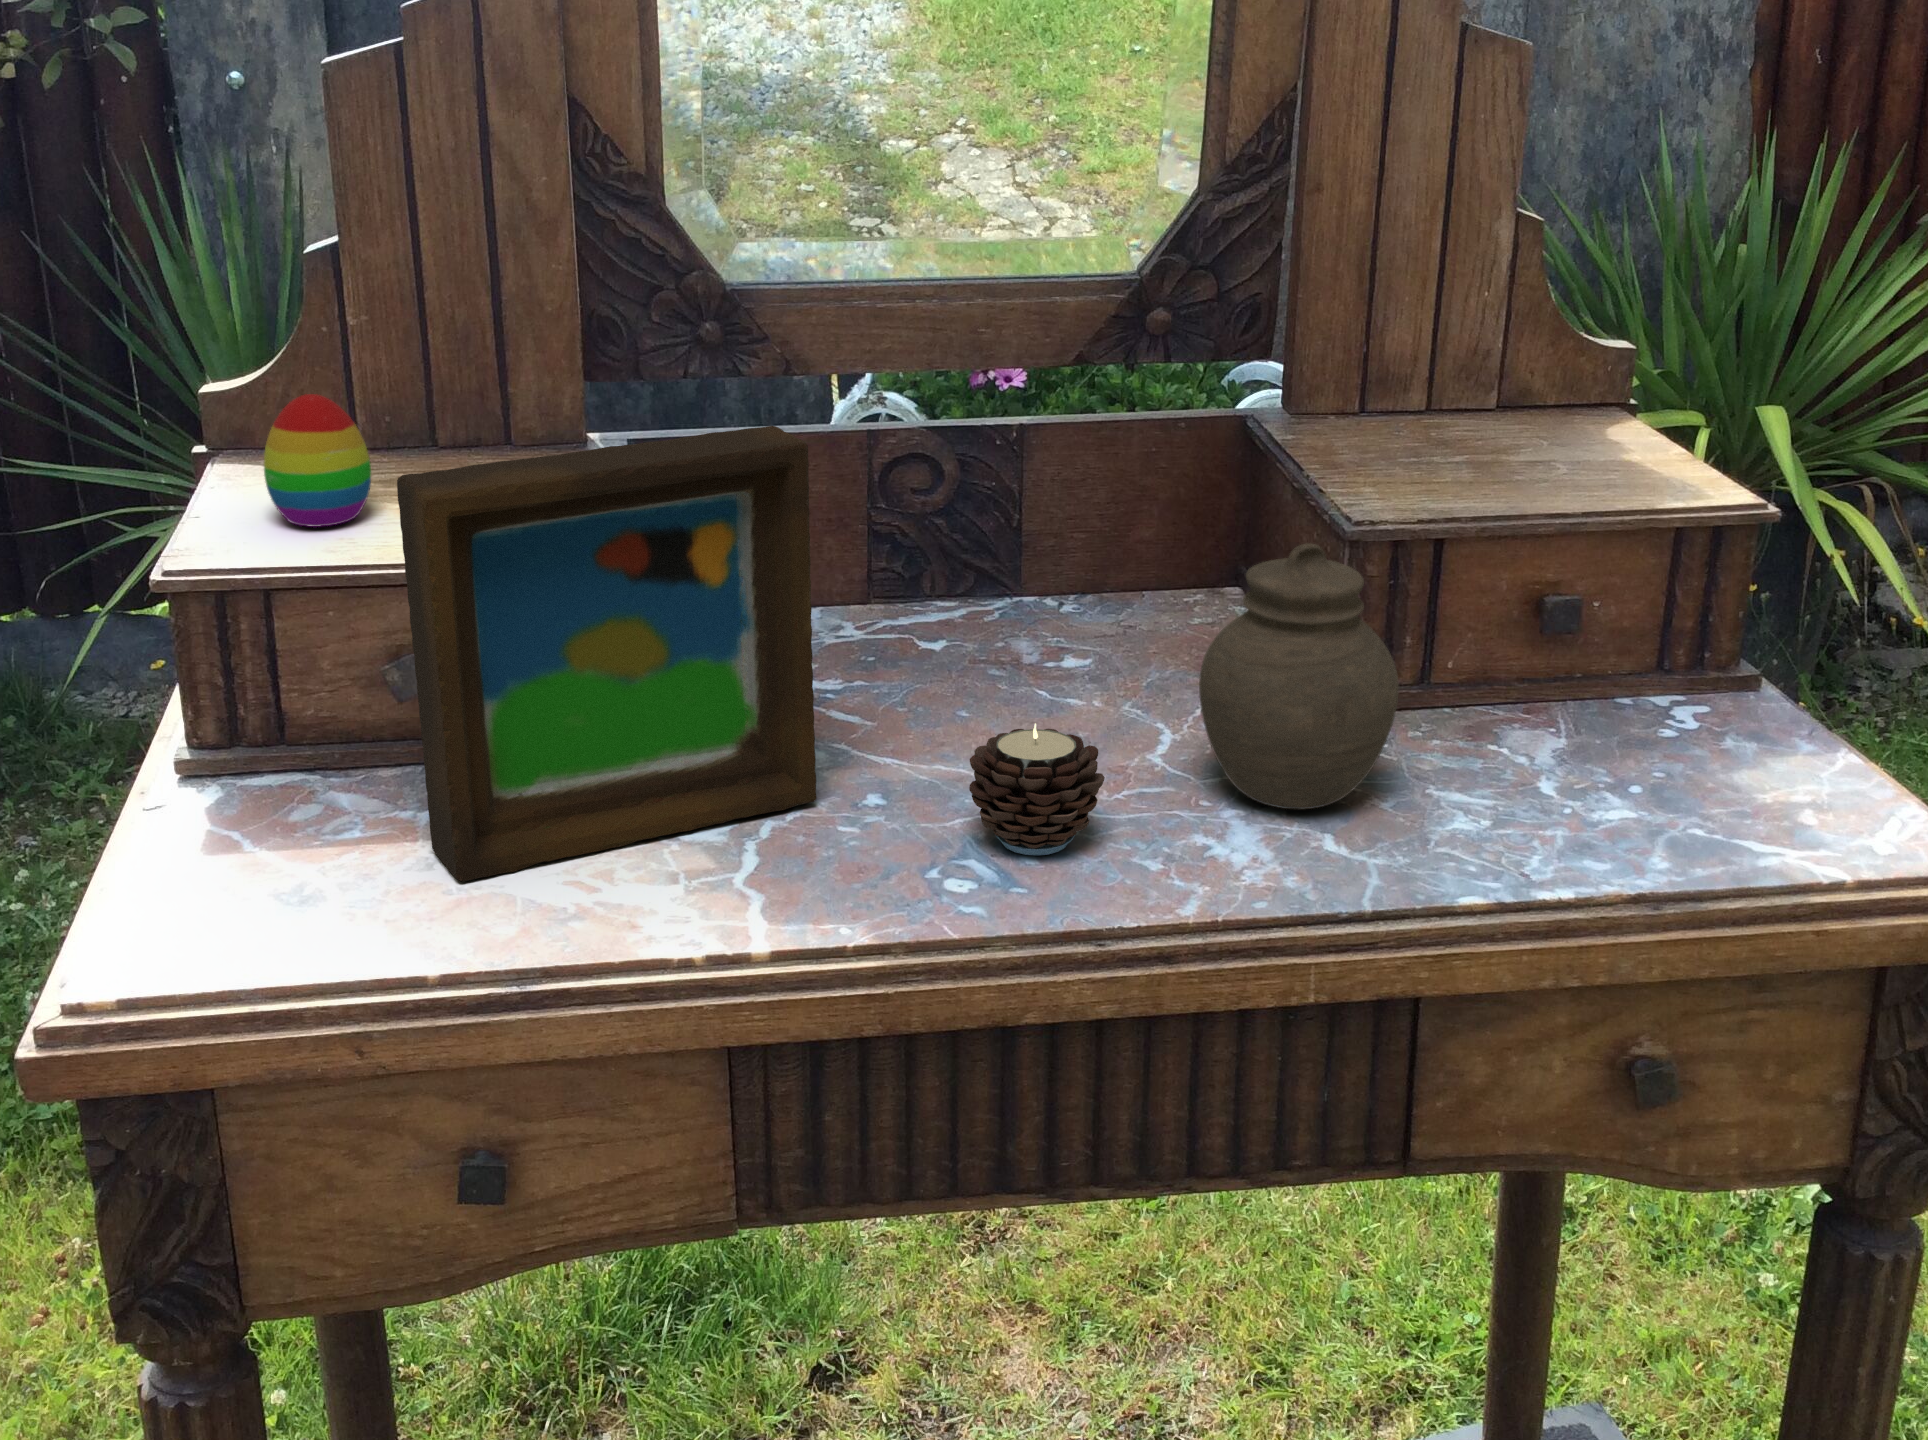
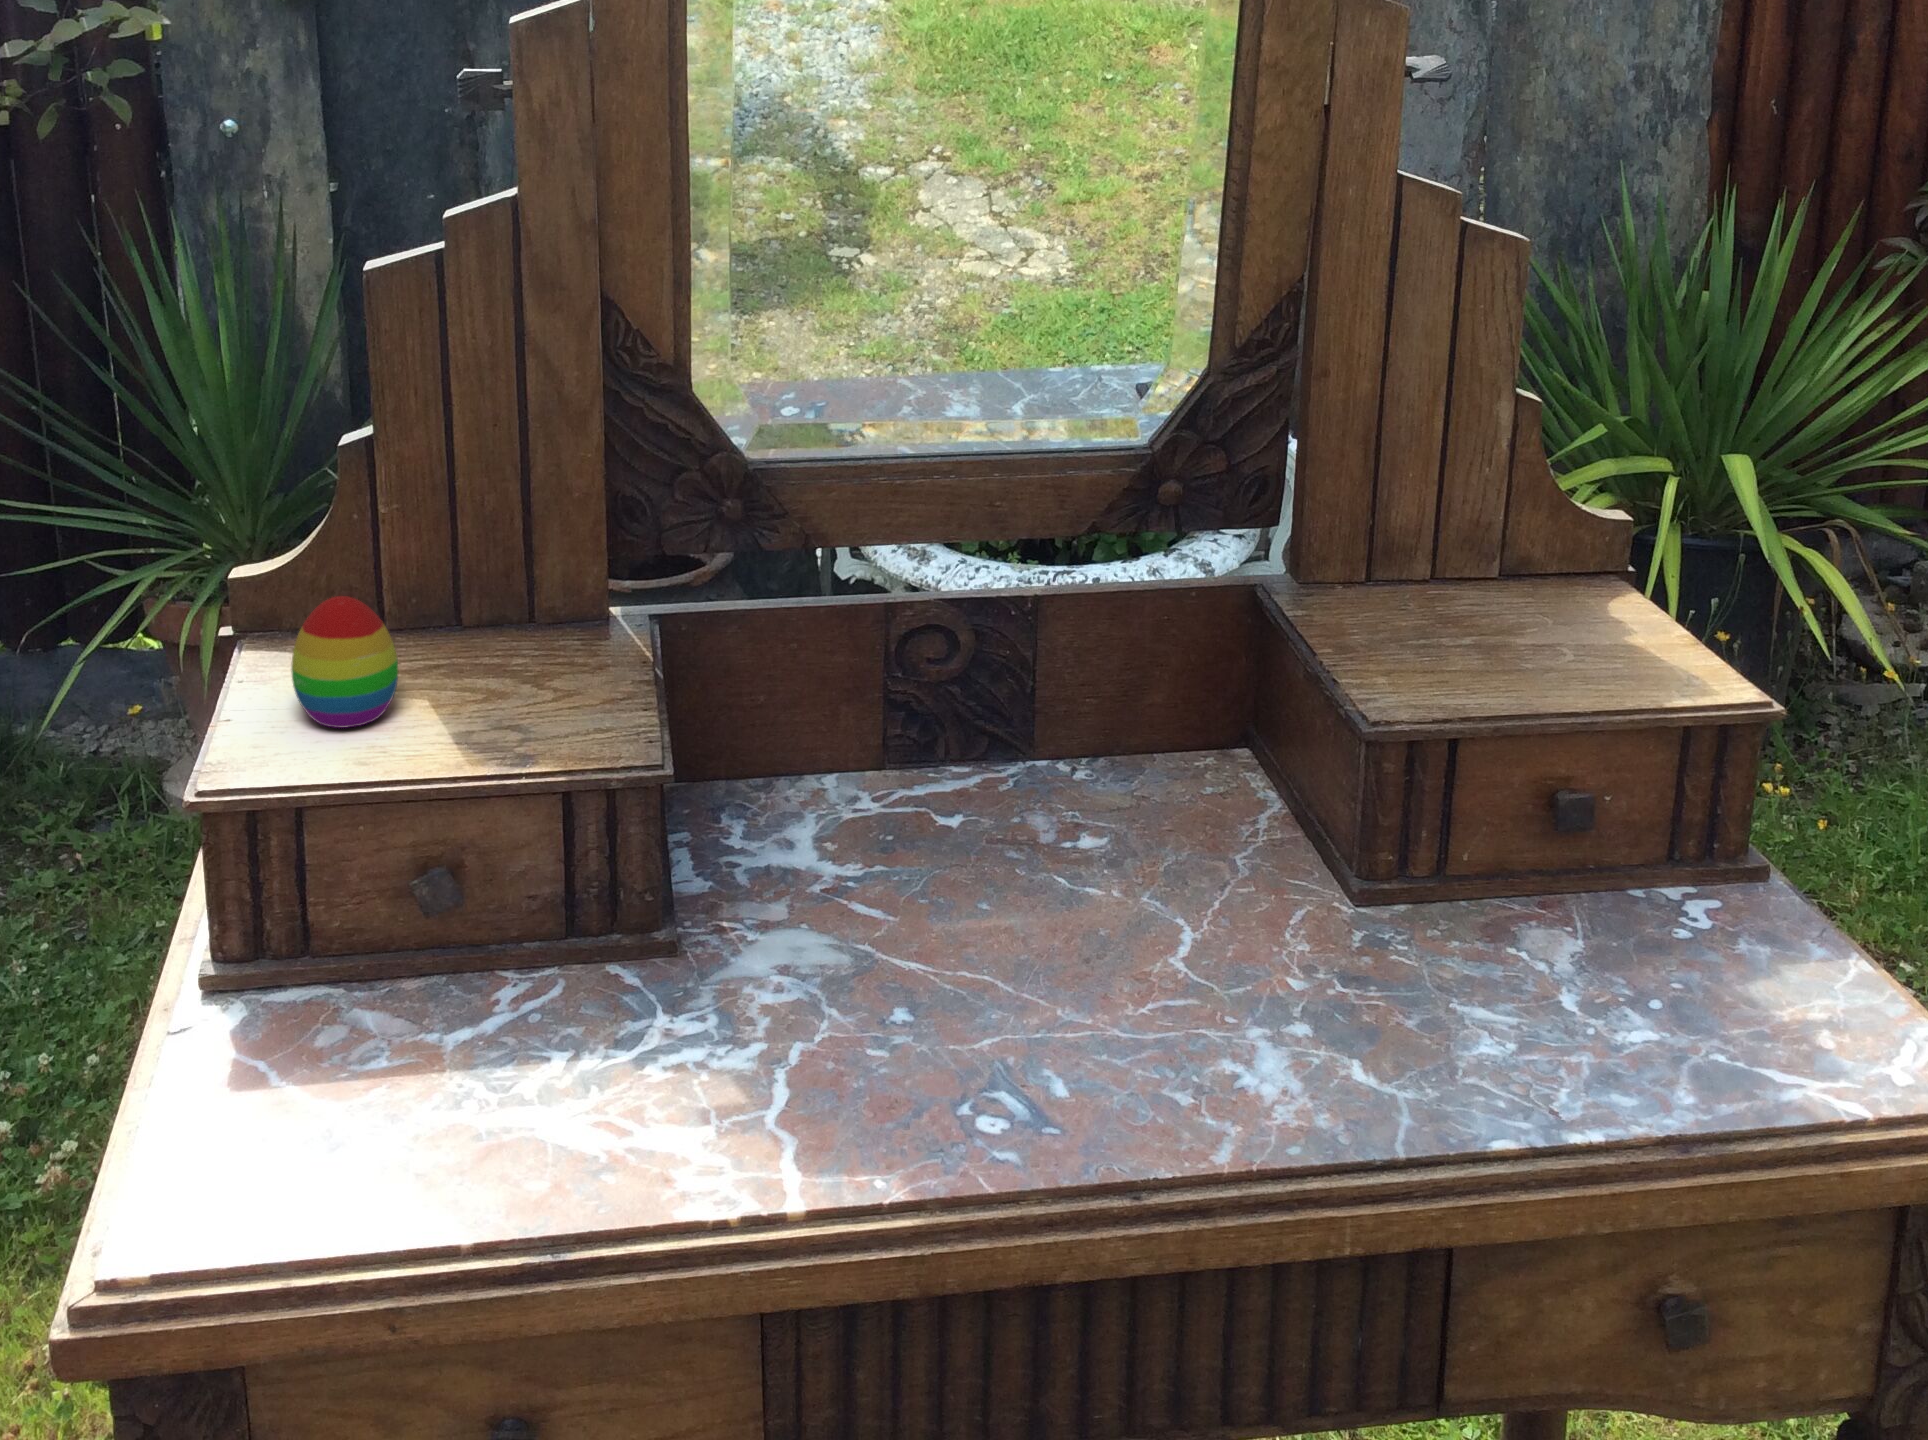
picture frame: present [397,426,817,881] -> none [438,653,844,1126]
jar: present [1199,543,1399,809] -> none [1225,770,1423,1030]
candle: present [969,723,1105,855] -> none [1000,955,1136,1090]

